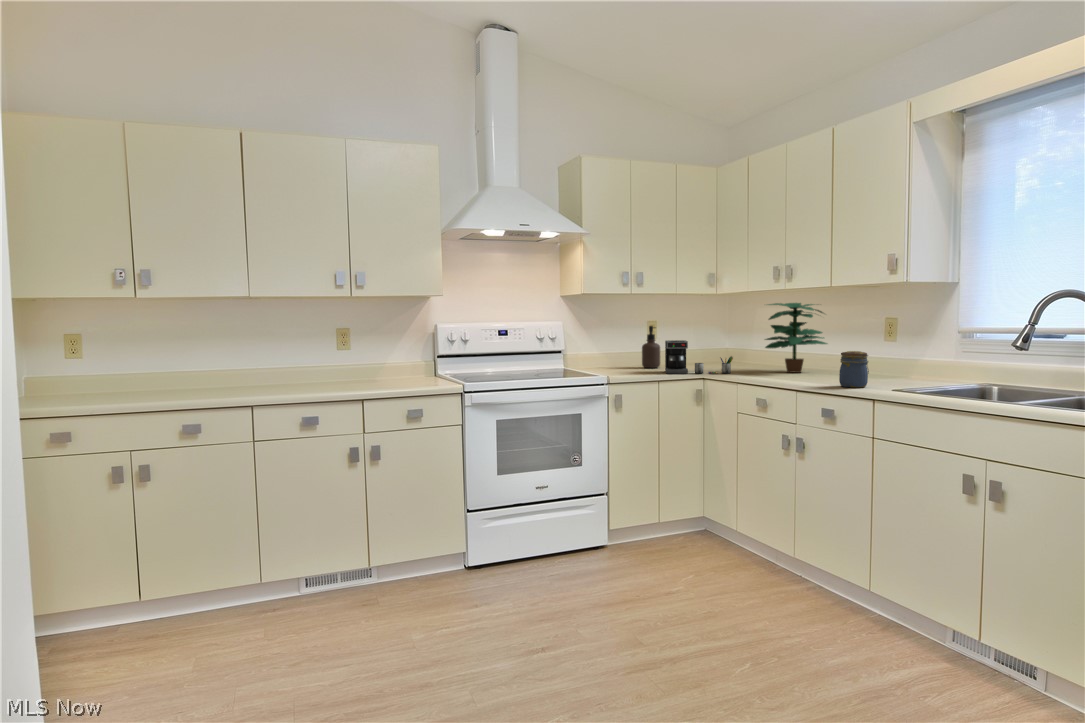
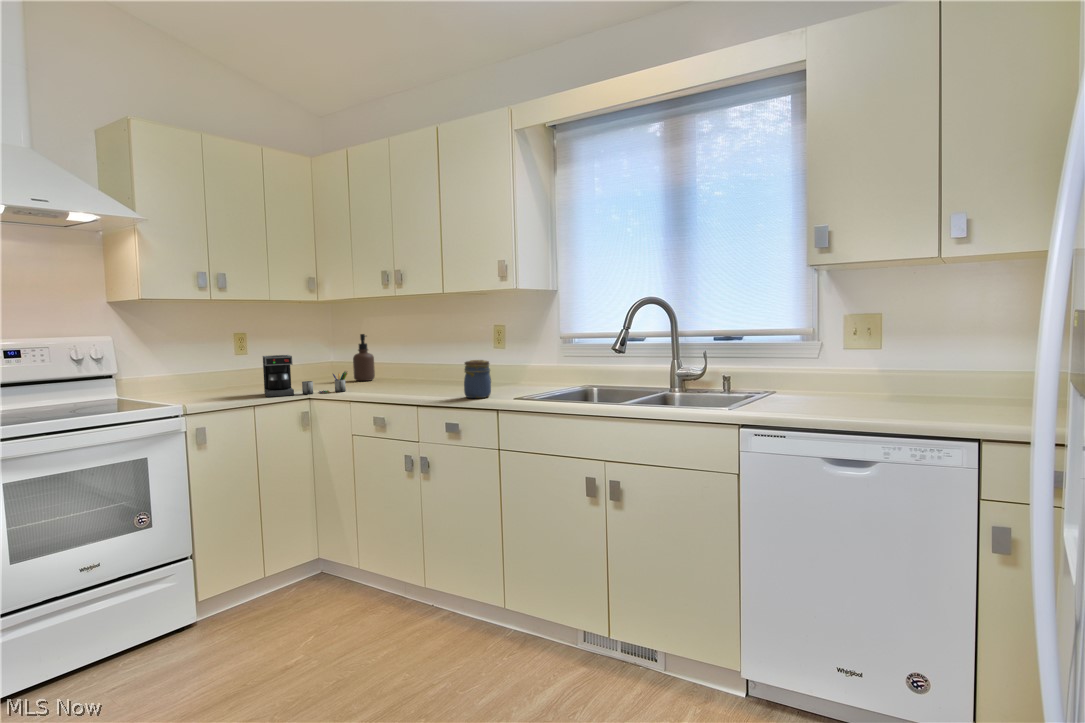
potted plant: present [765,303,827,373] -> none [378,310,446,386]
soap dispenser: present [642,326,660,368] -> present [353,334,375,381]

